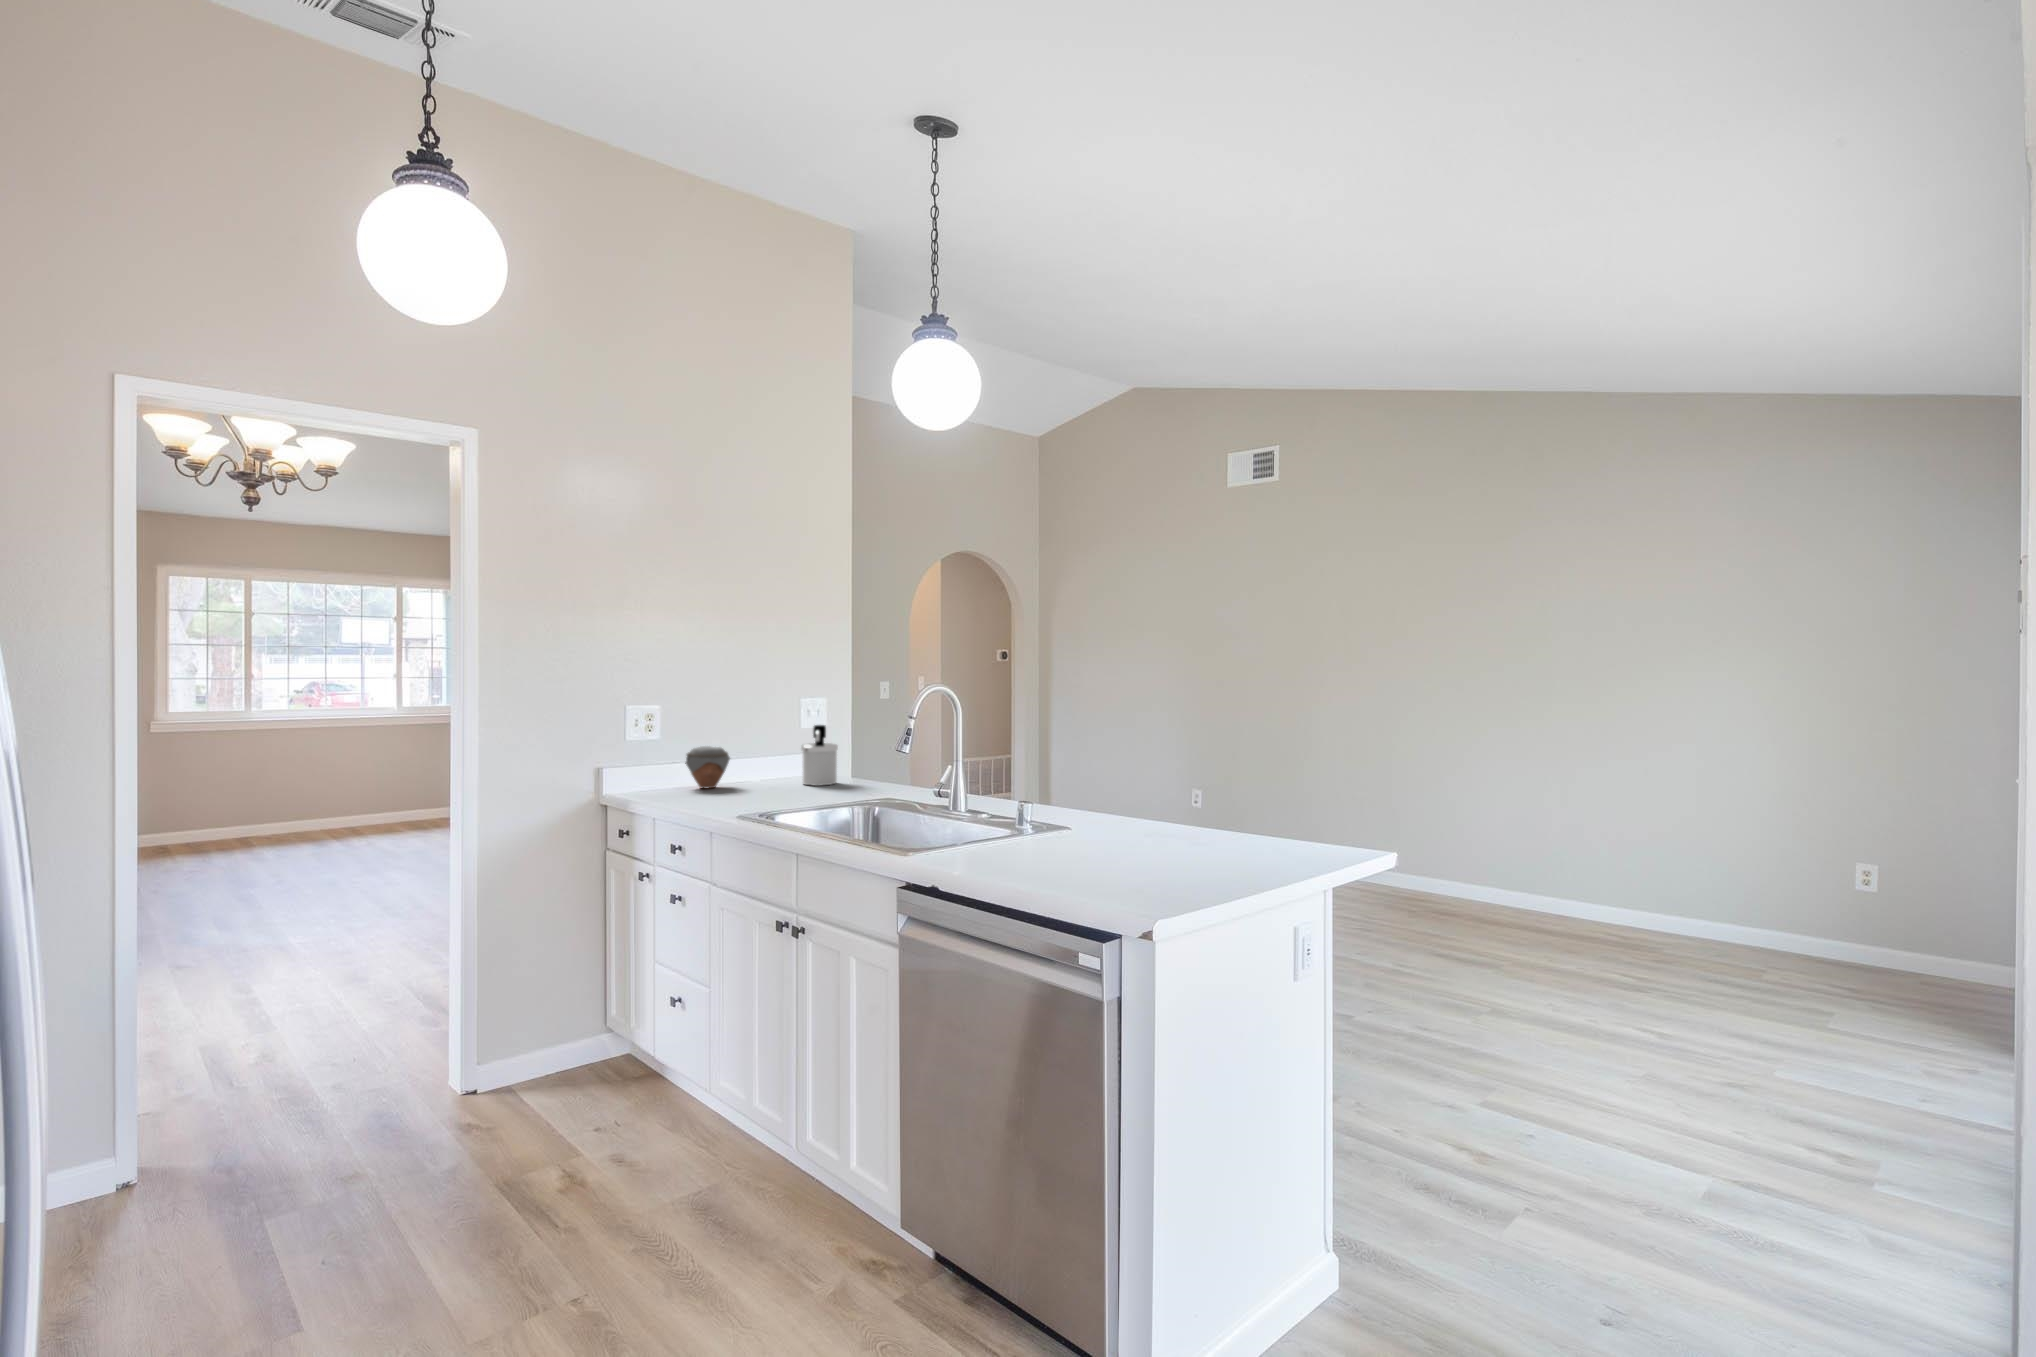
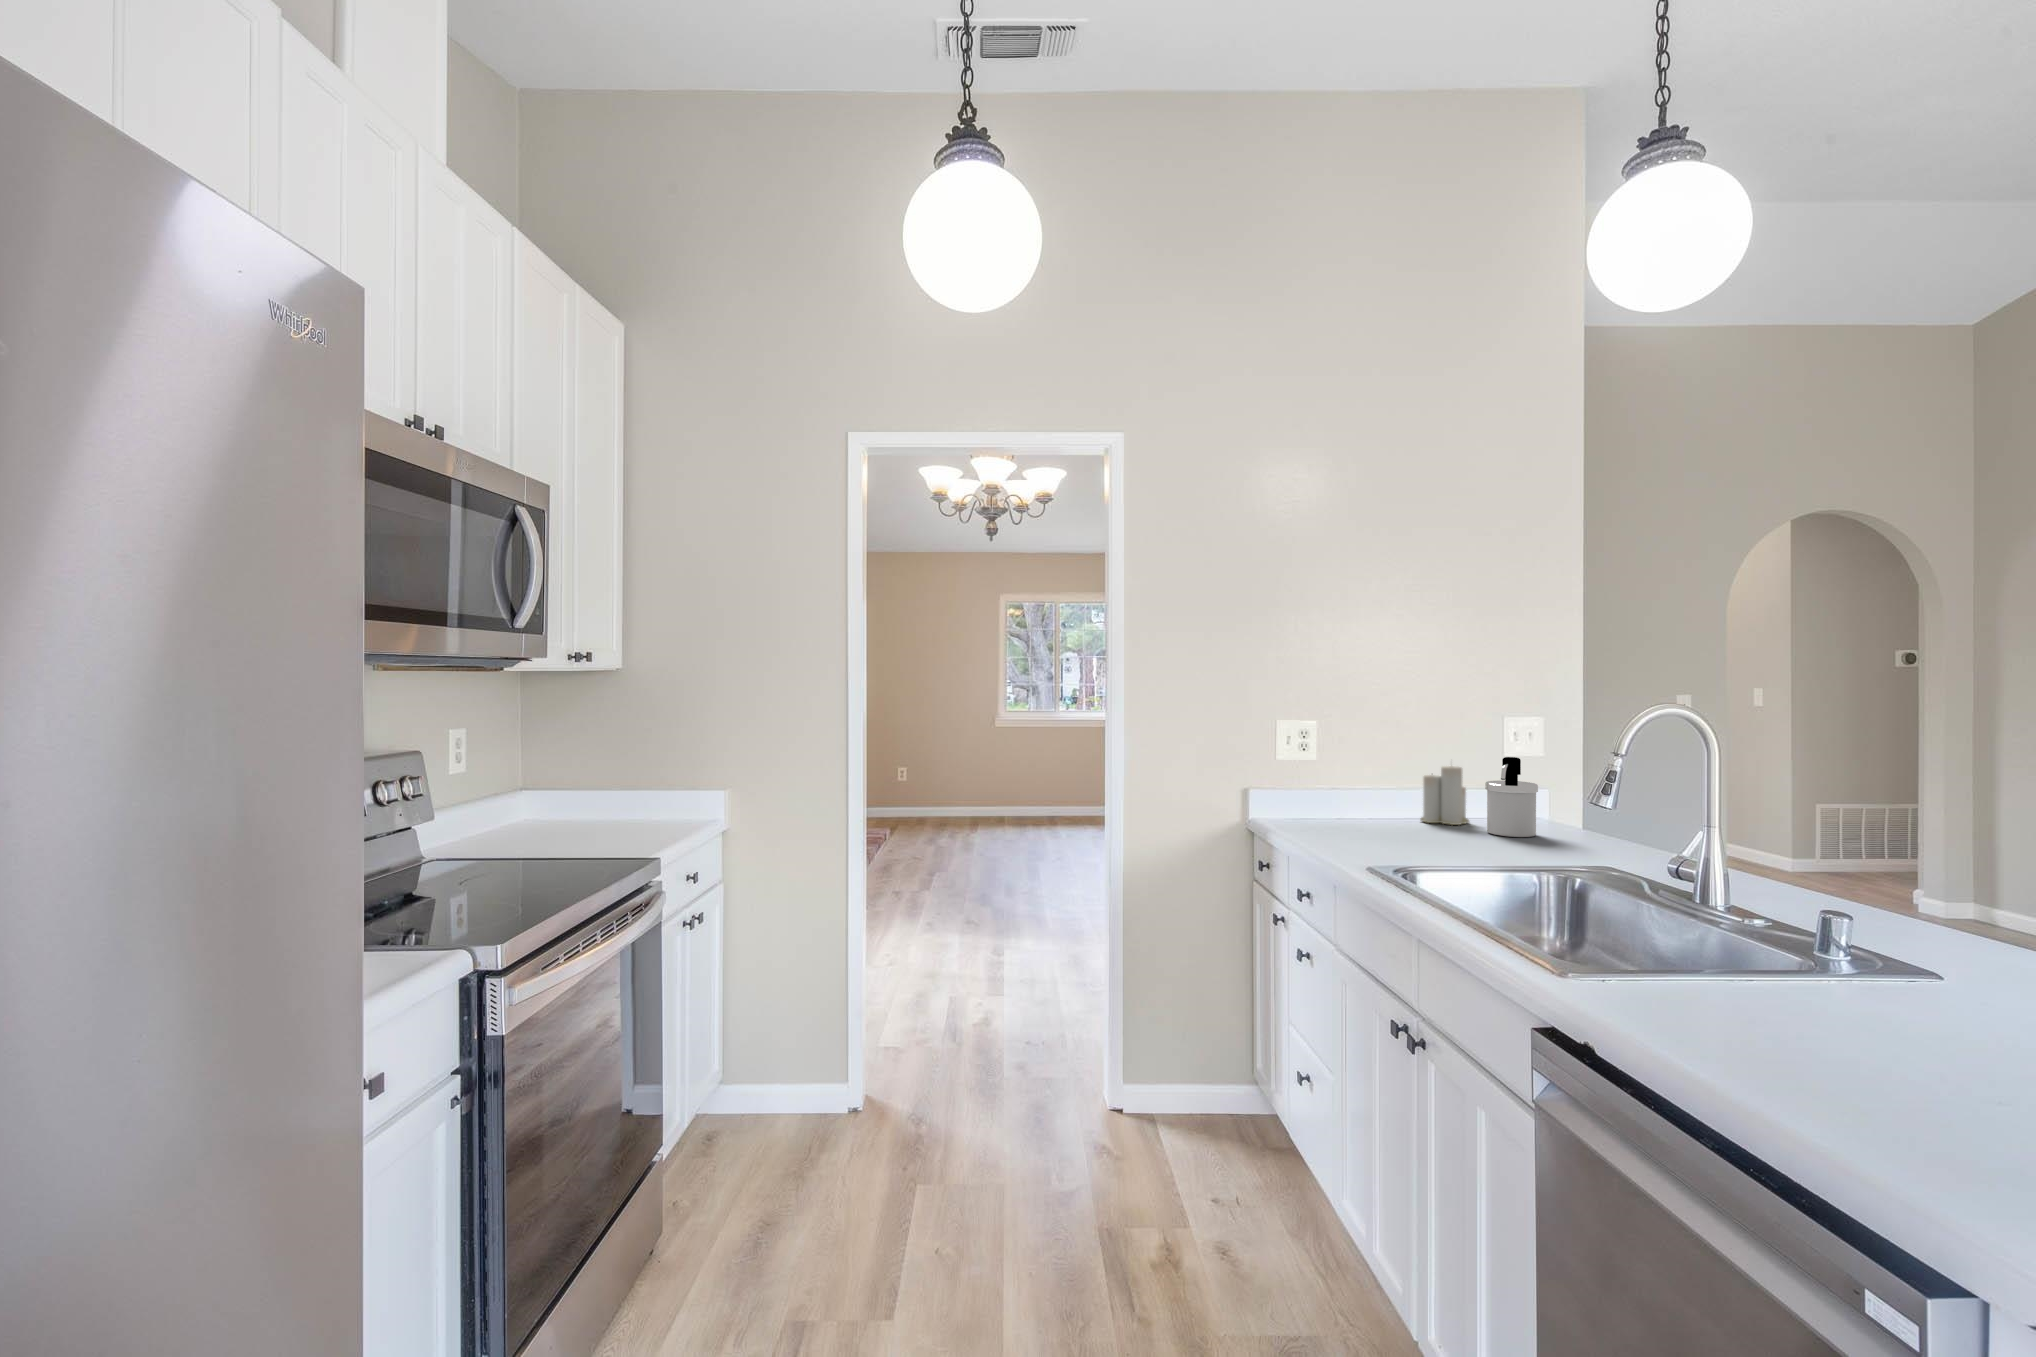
candle: none [749,729,786,782] -> present [1420,766,1469,825]
jar: present [685,746,730,789] -> none [1337,775,1393,825]

